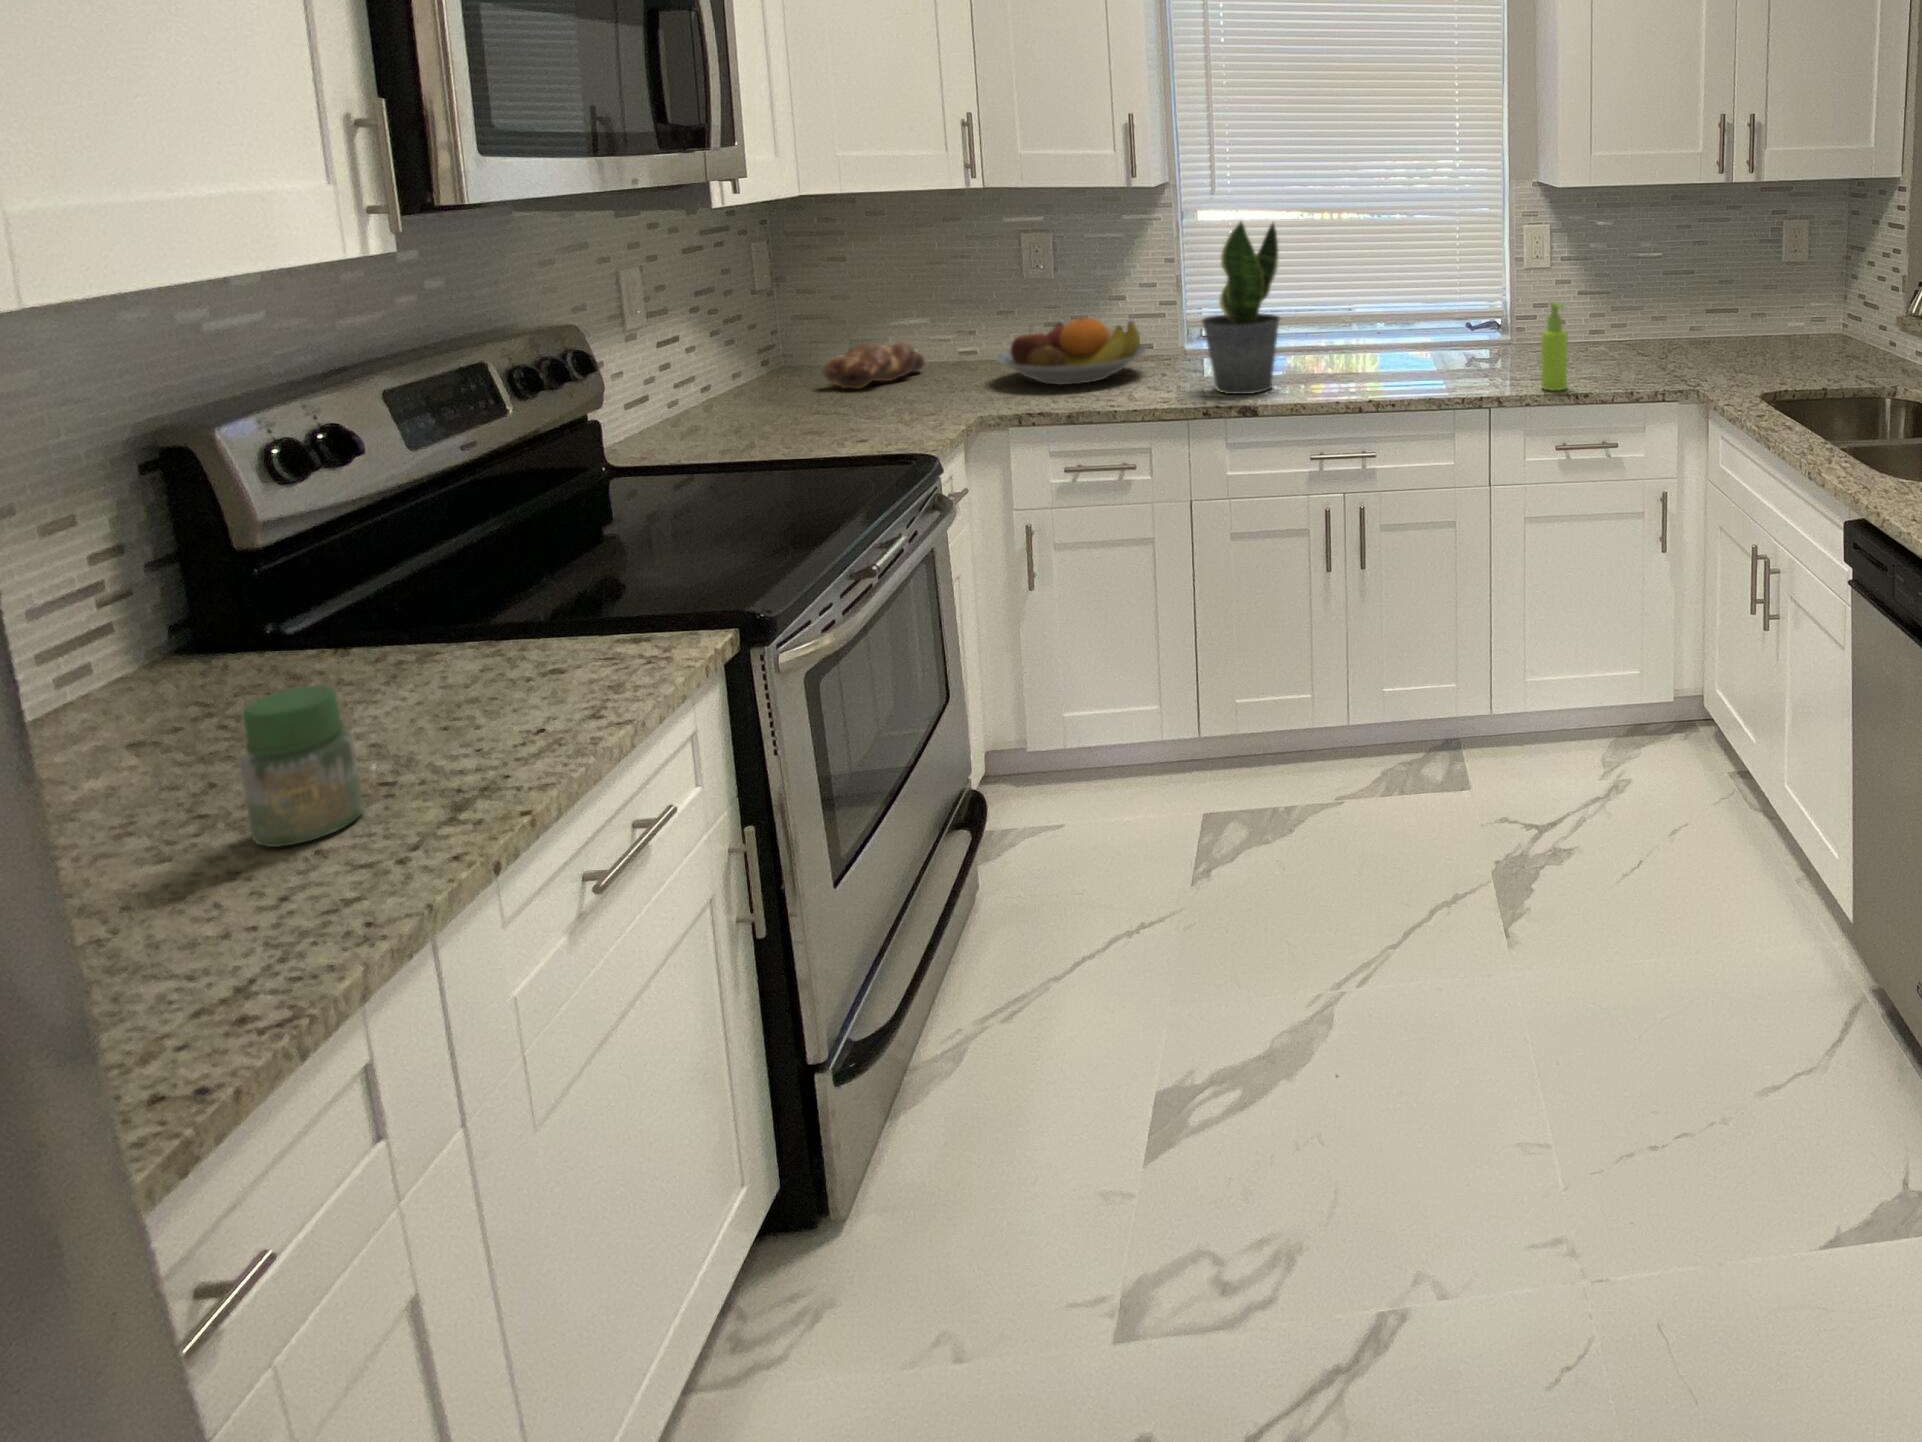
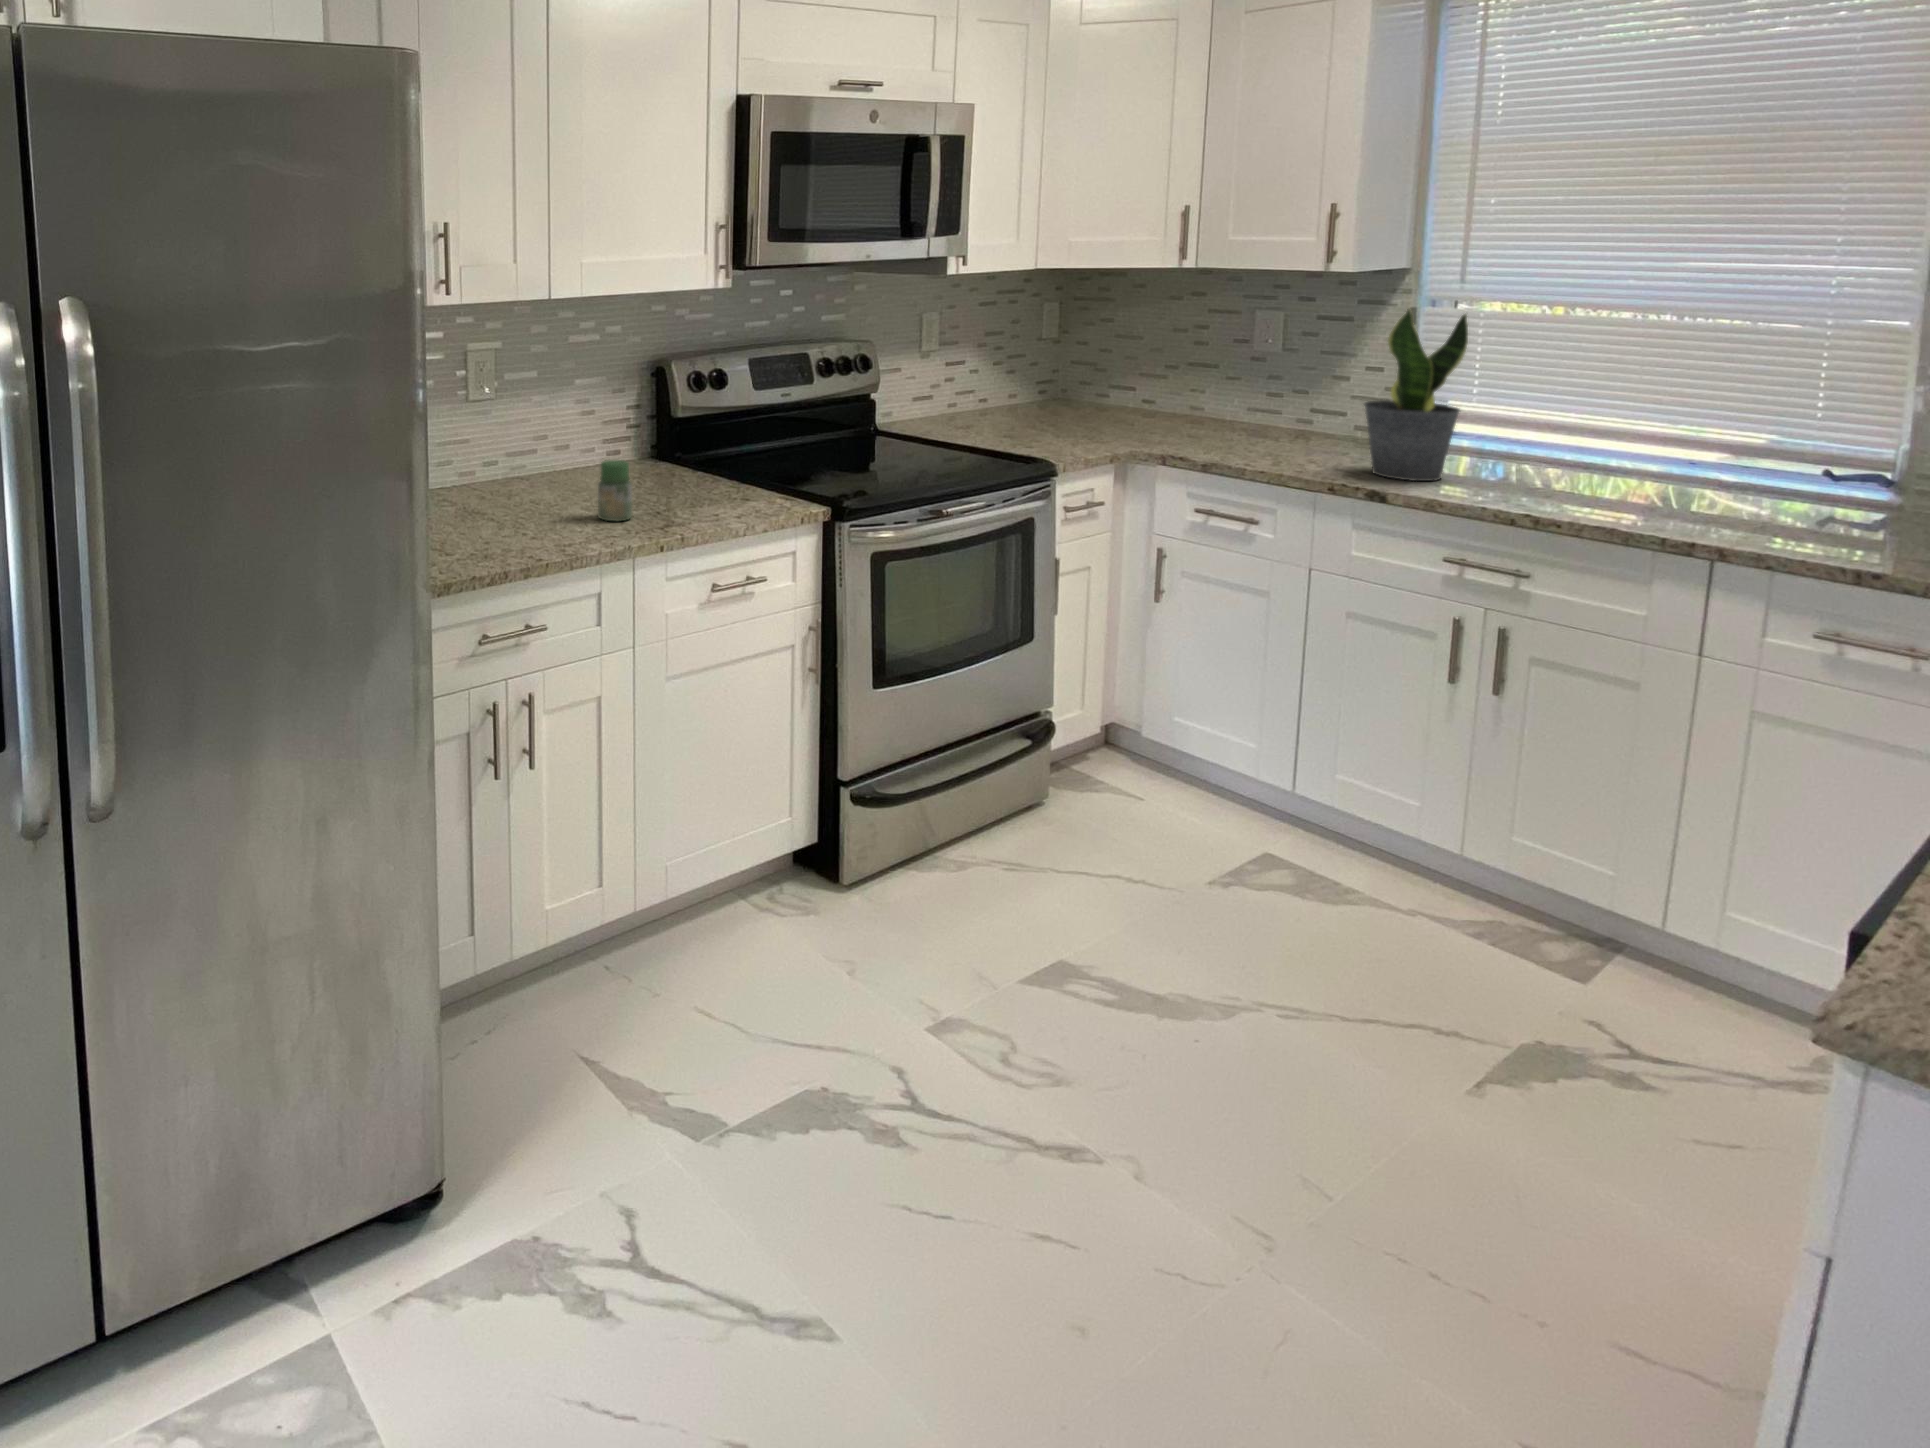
soap dispenser: present [1542,302,1567,391] -> none [1817,442,1876,557]
fruit bowl: present [995,318,1147,384] -> none [1189,388,1342,445]
bread loaf: present [822,342,925,389] -> none [1067,385,1155,418]

